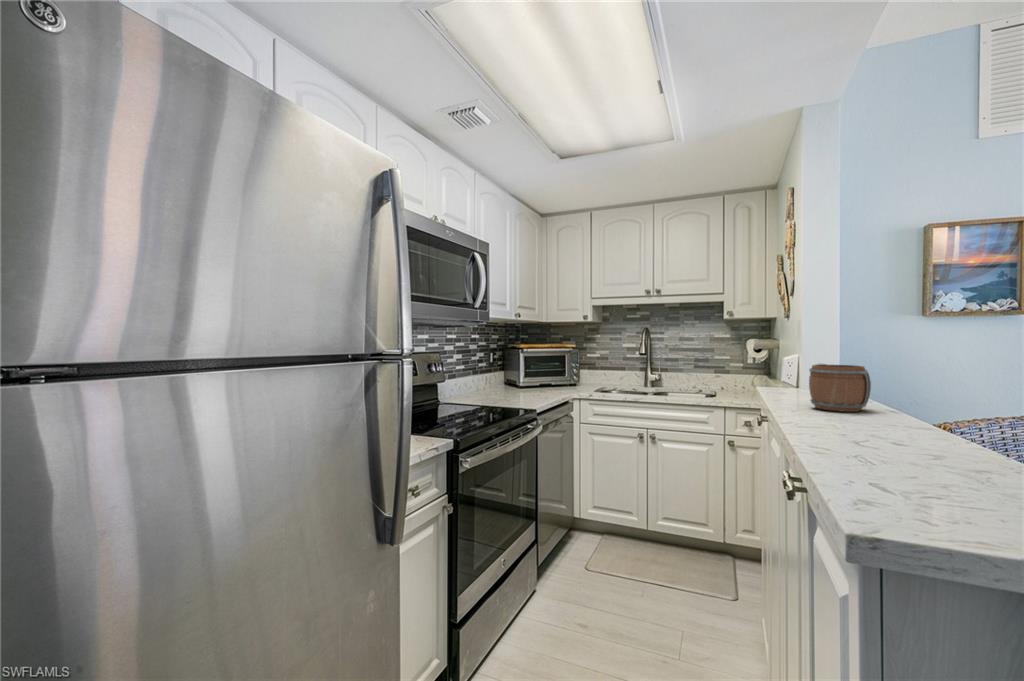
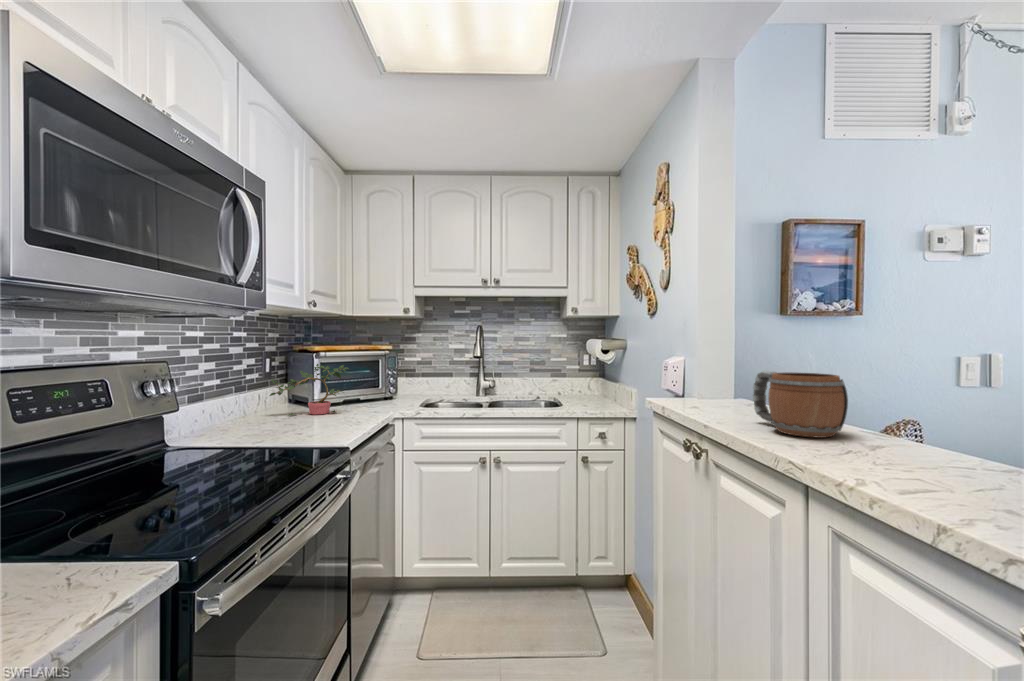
potted plant: none [492,357,543,392] -> present [270,364,349,416]

